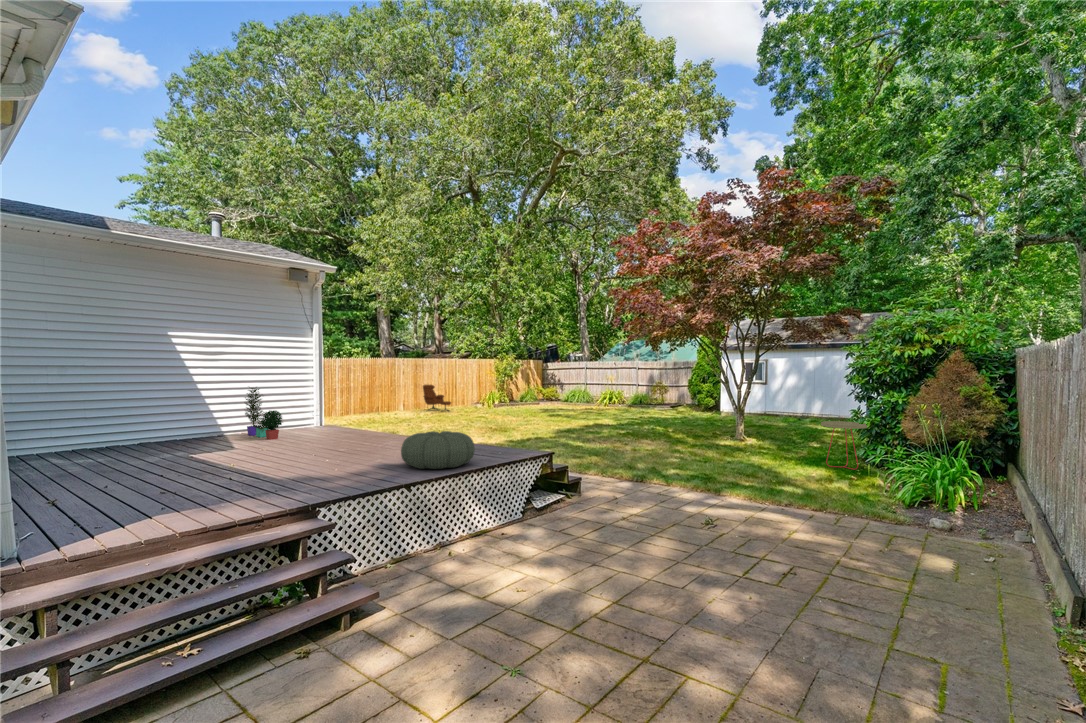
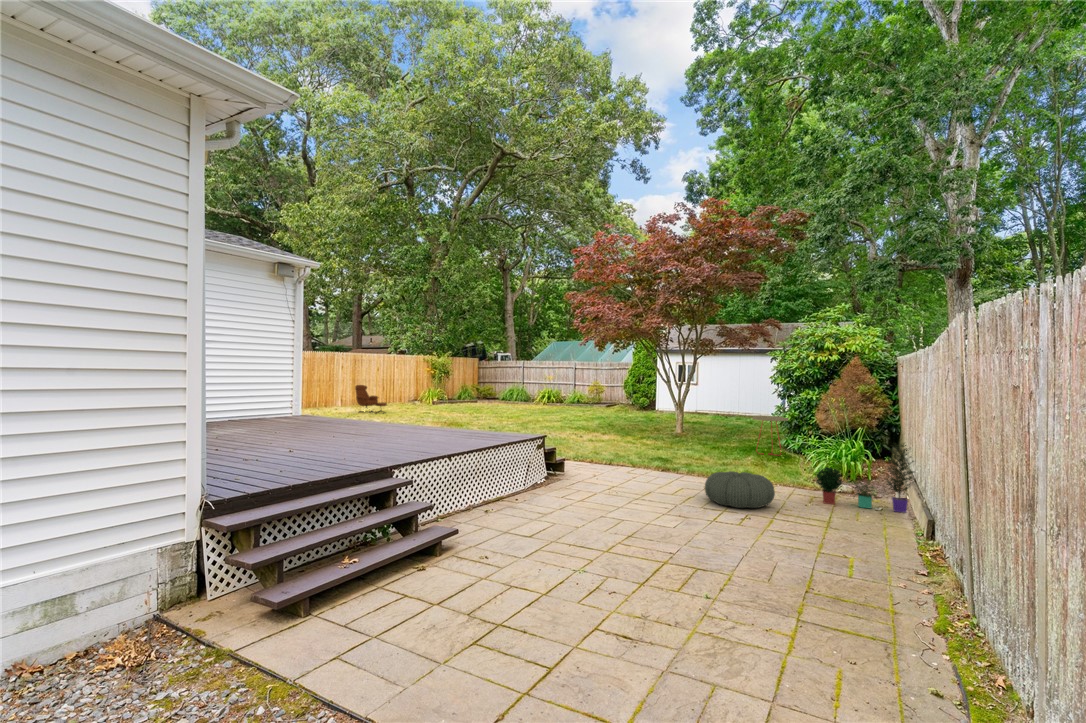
potted plant: present [245,388,282,440] -> present [816,444,915,513]
pouf: present [401,431,475,469] -> present [705,471,775,508]

